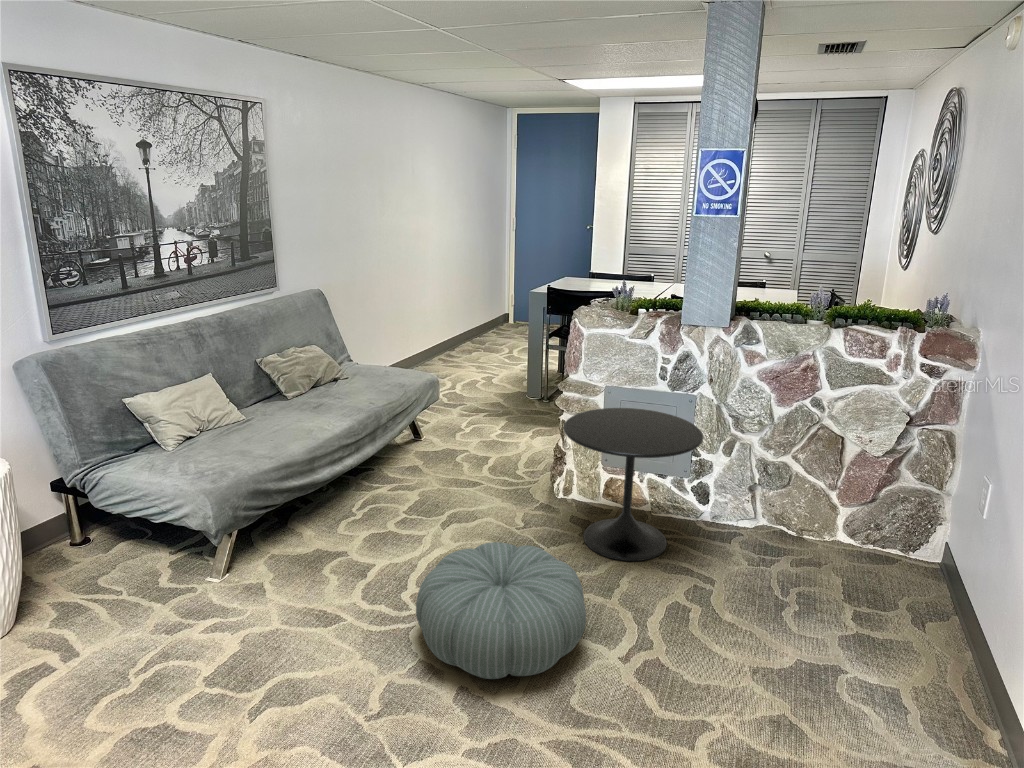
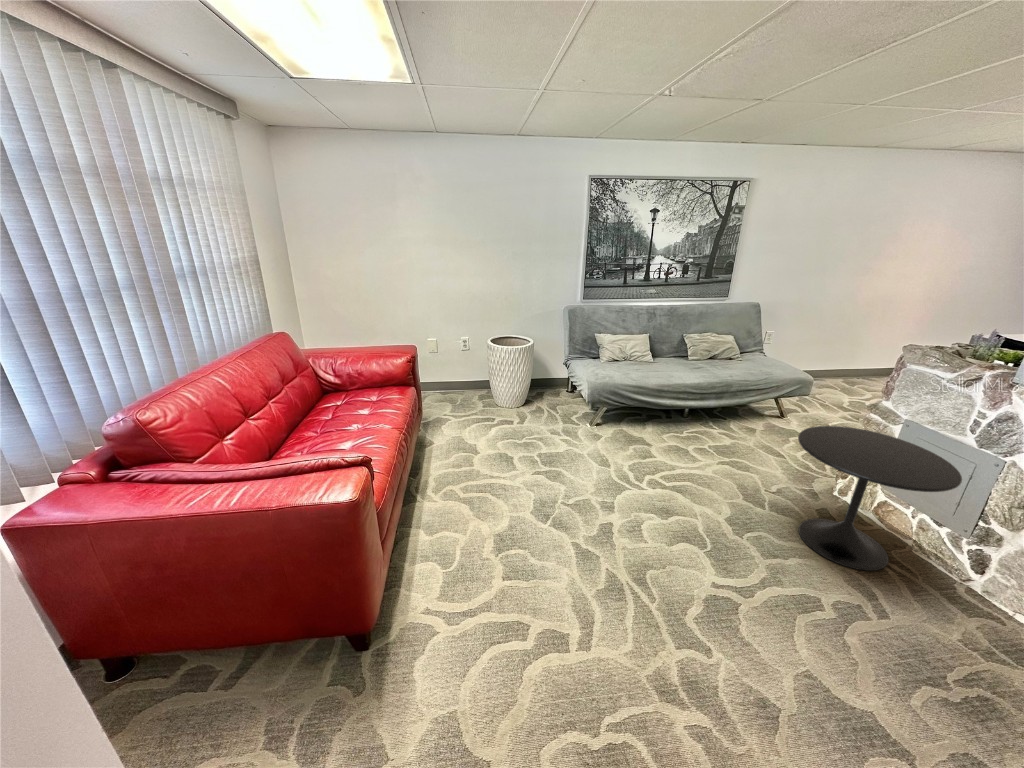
pouf: present [416,542,586,679] -> none [609,459,723,547]

